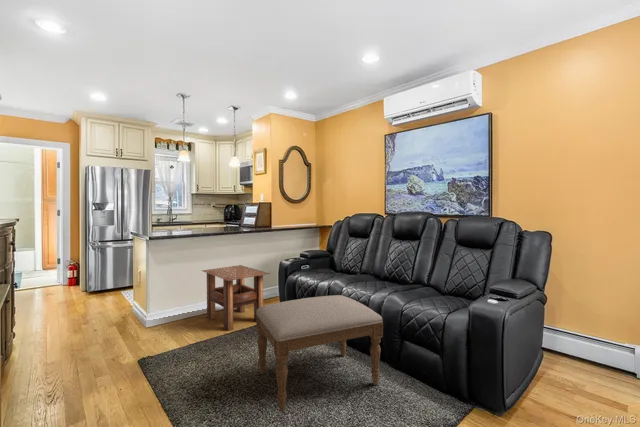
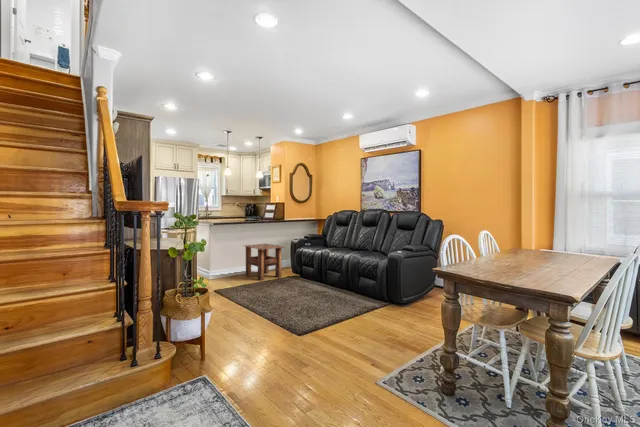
ottoman: present [256,295,383,411] -> none [281,255,347,304]

